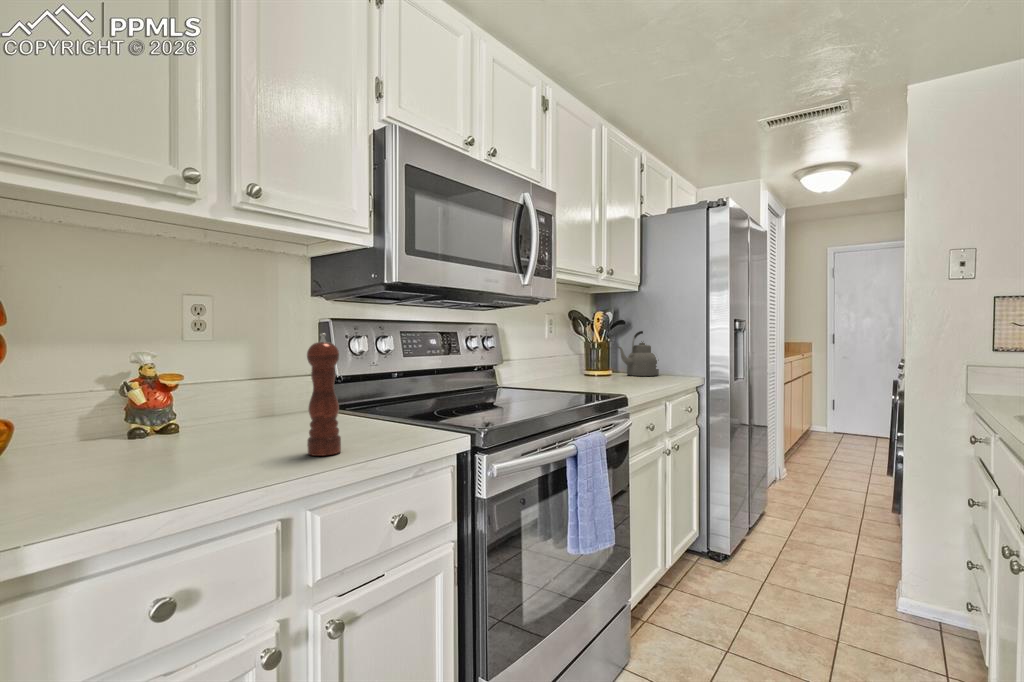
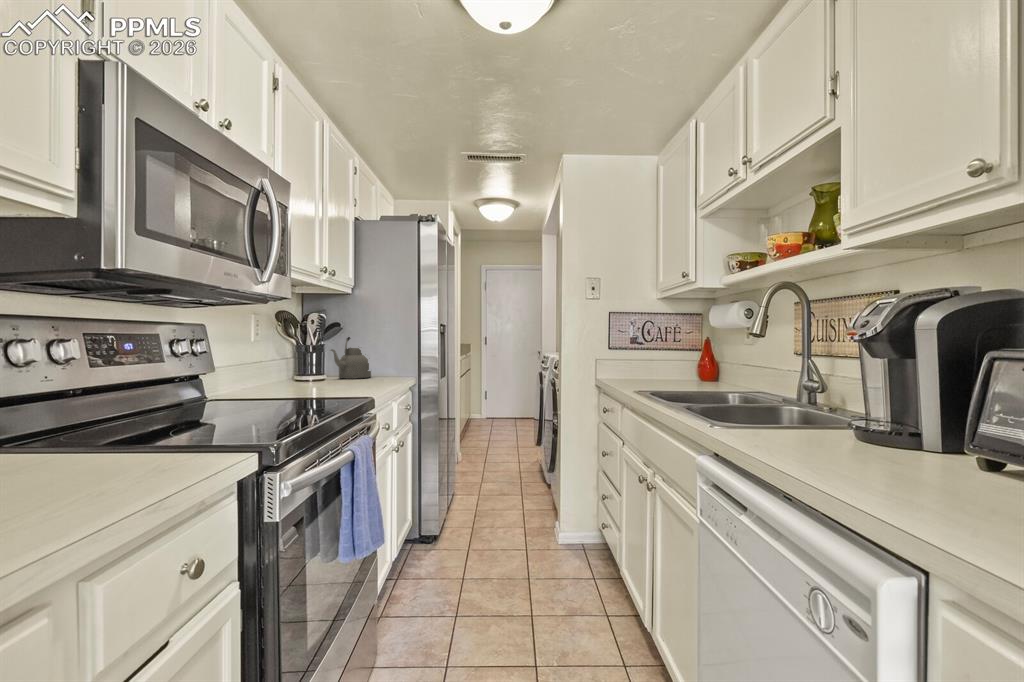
pepper mill: present [307,333,341,456] -> none [43,336,103,511]

